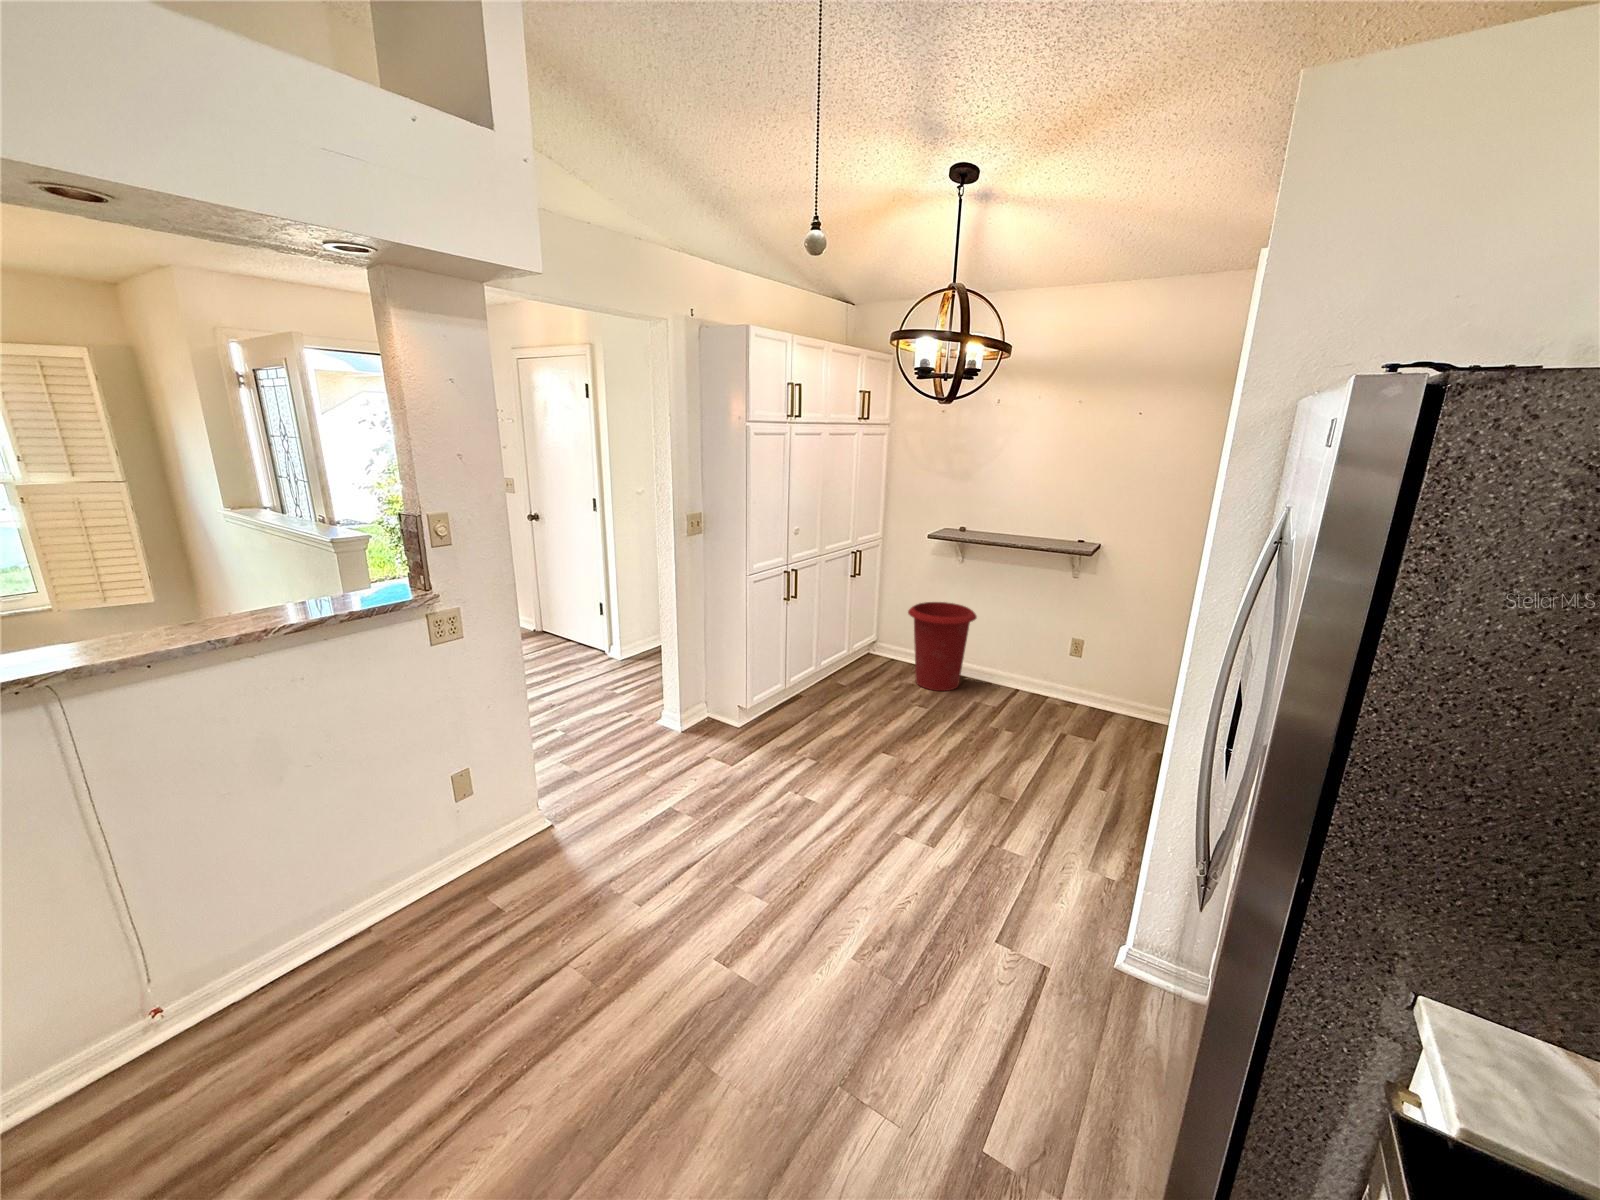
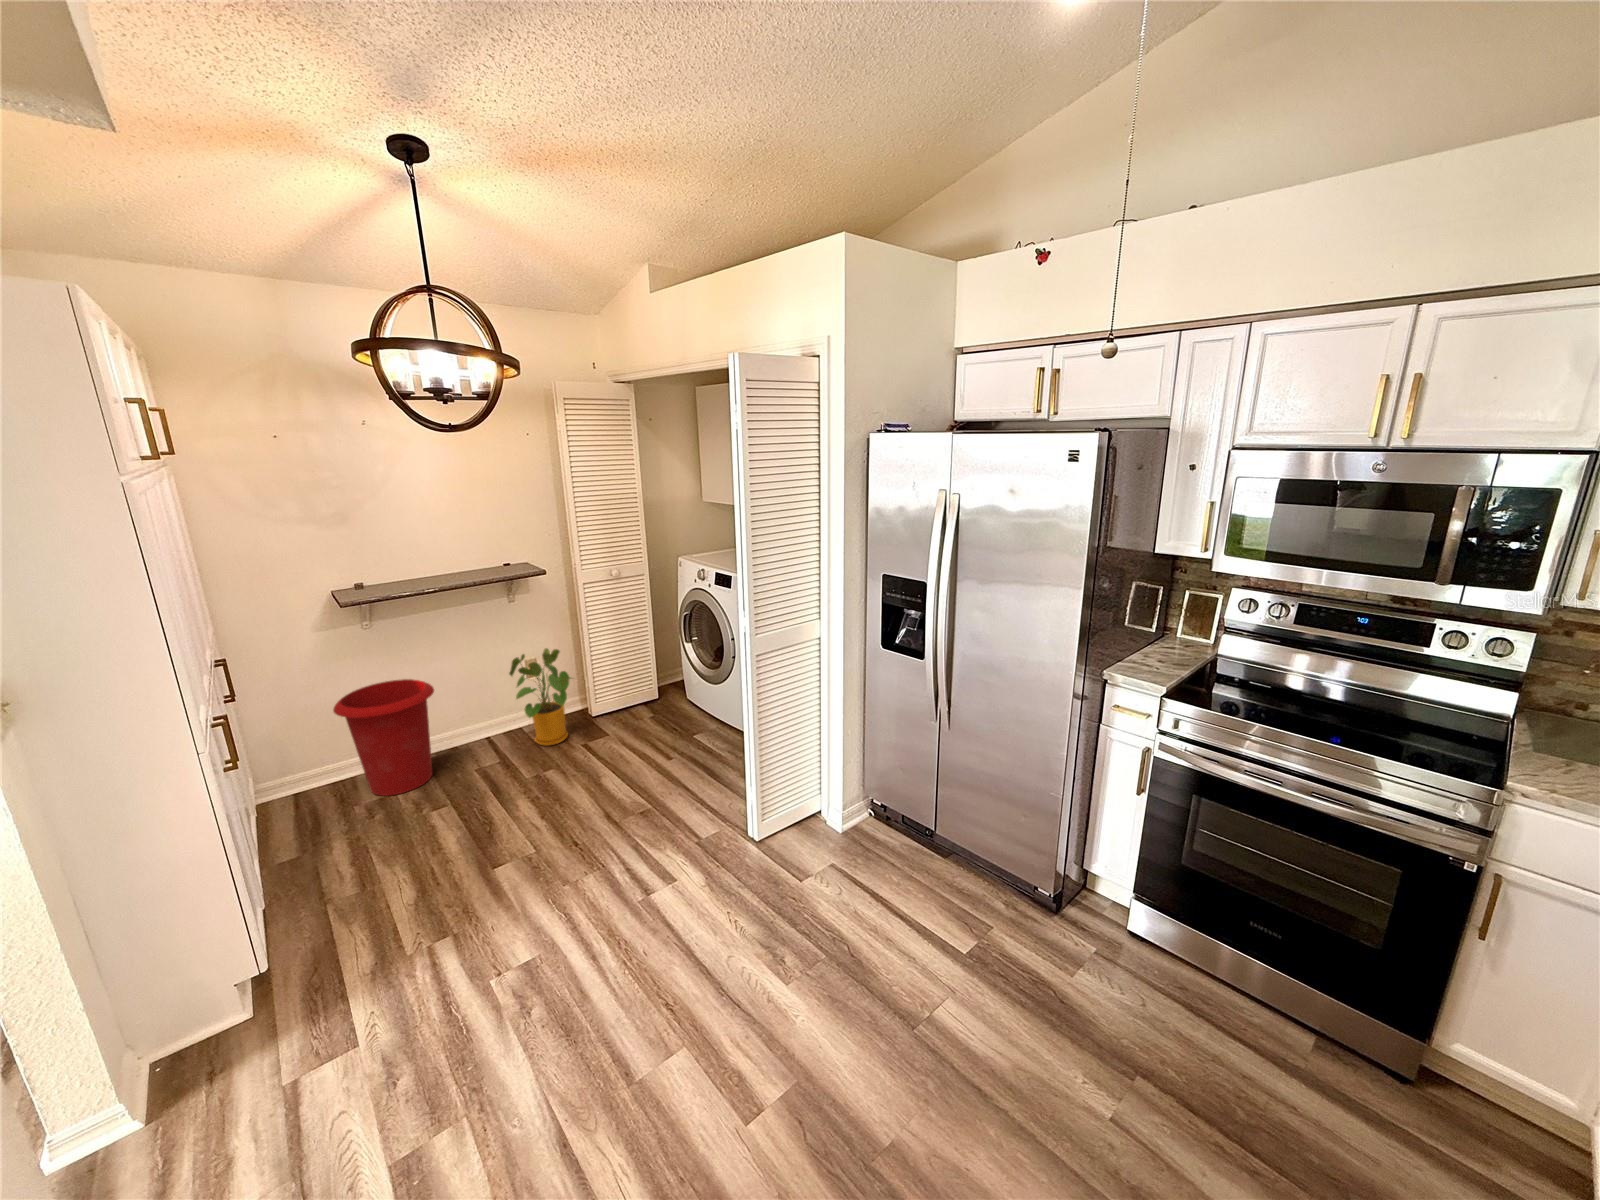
house plant: none [1018,625,1102,722] -> present [509,648,571,746]

